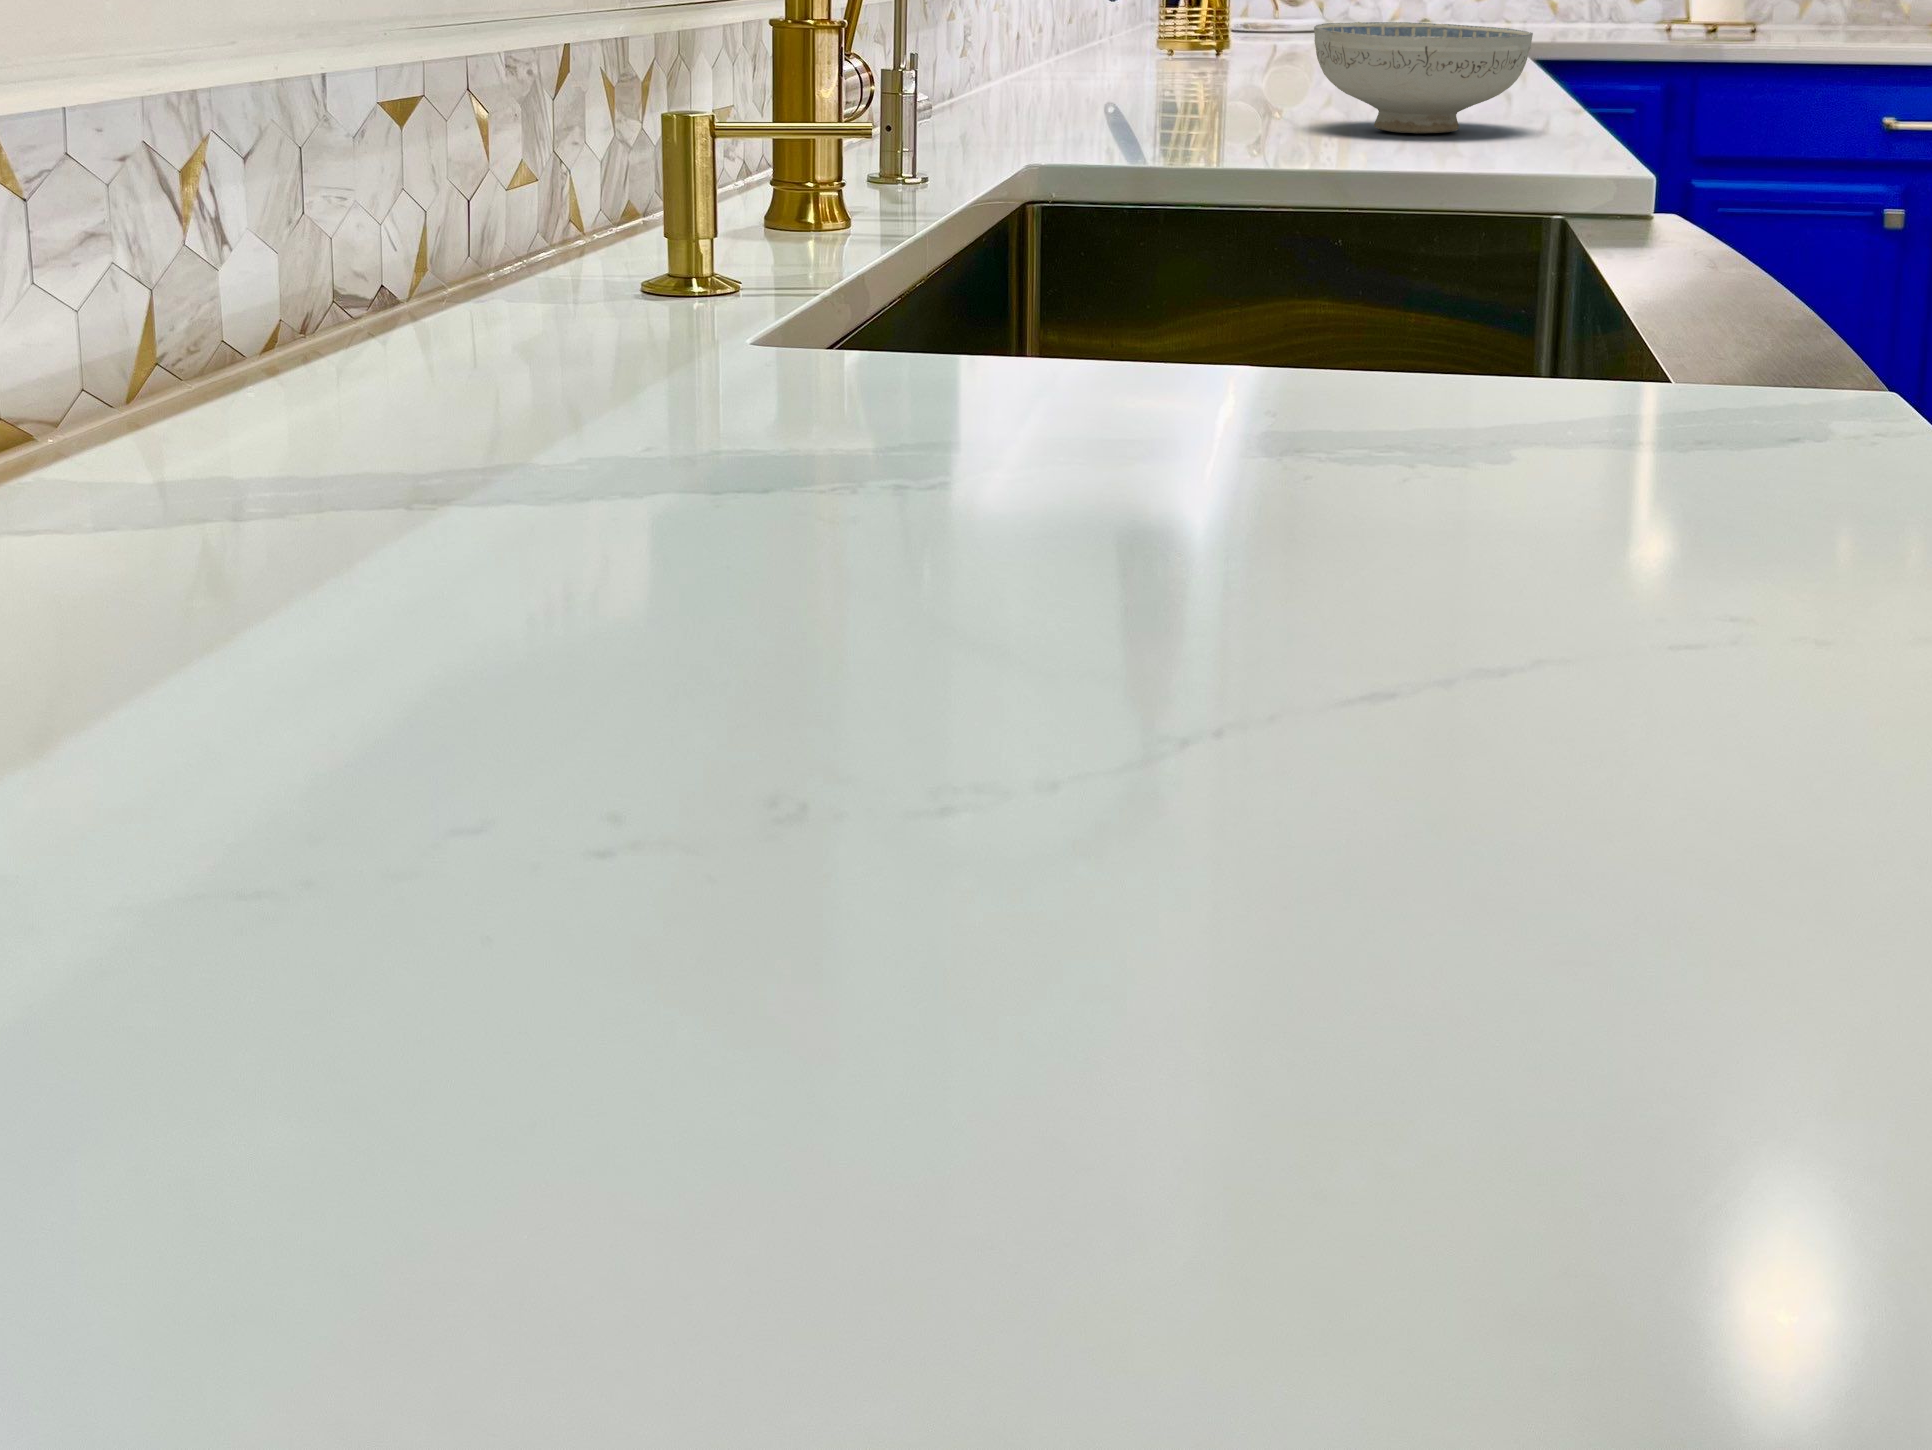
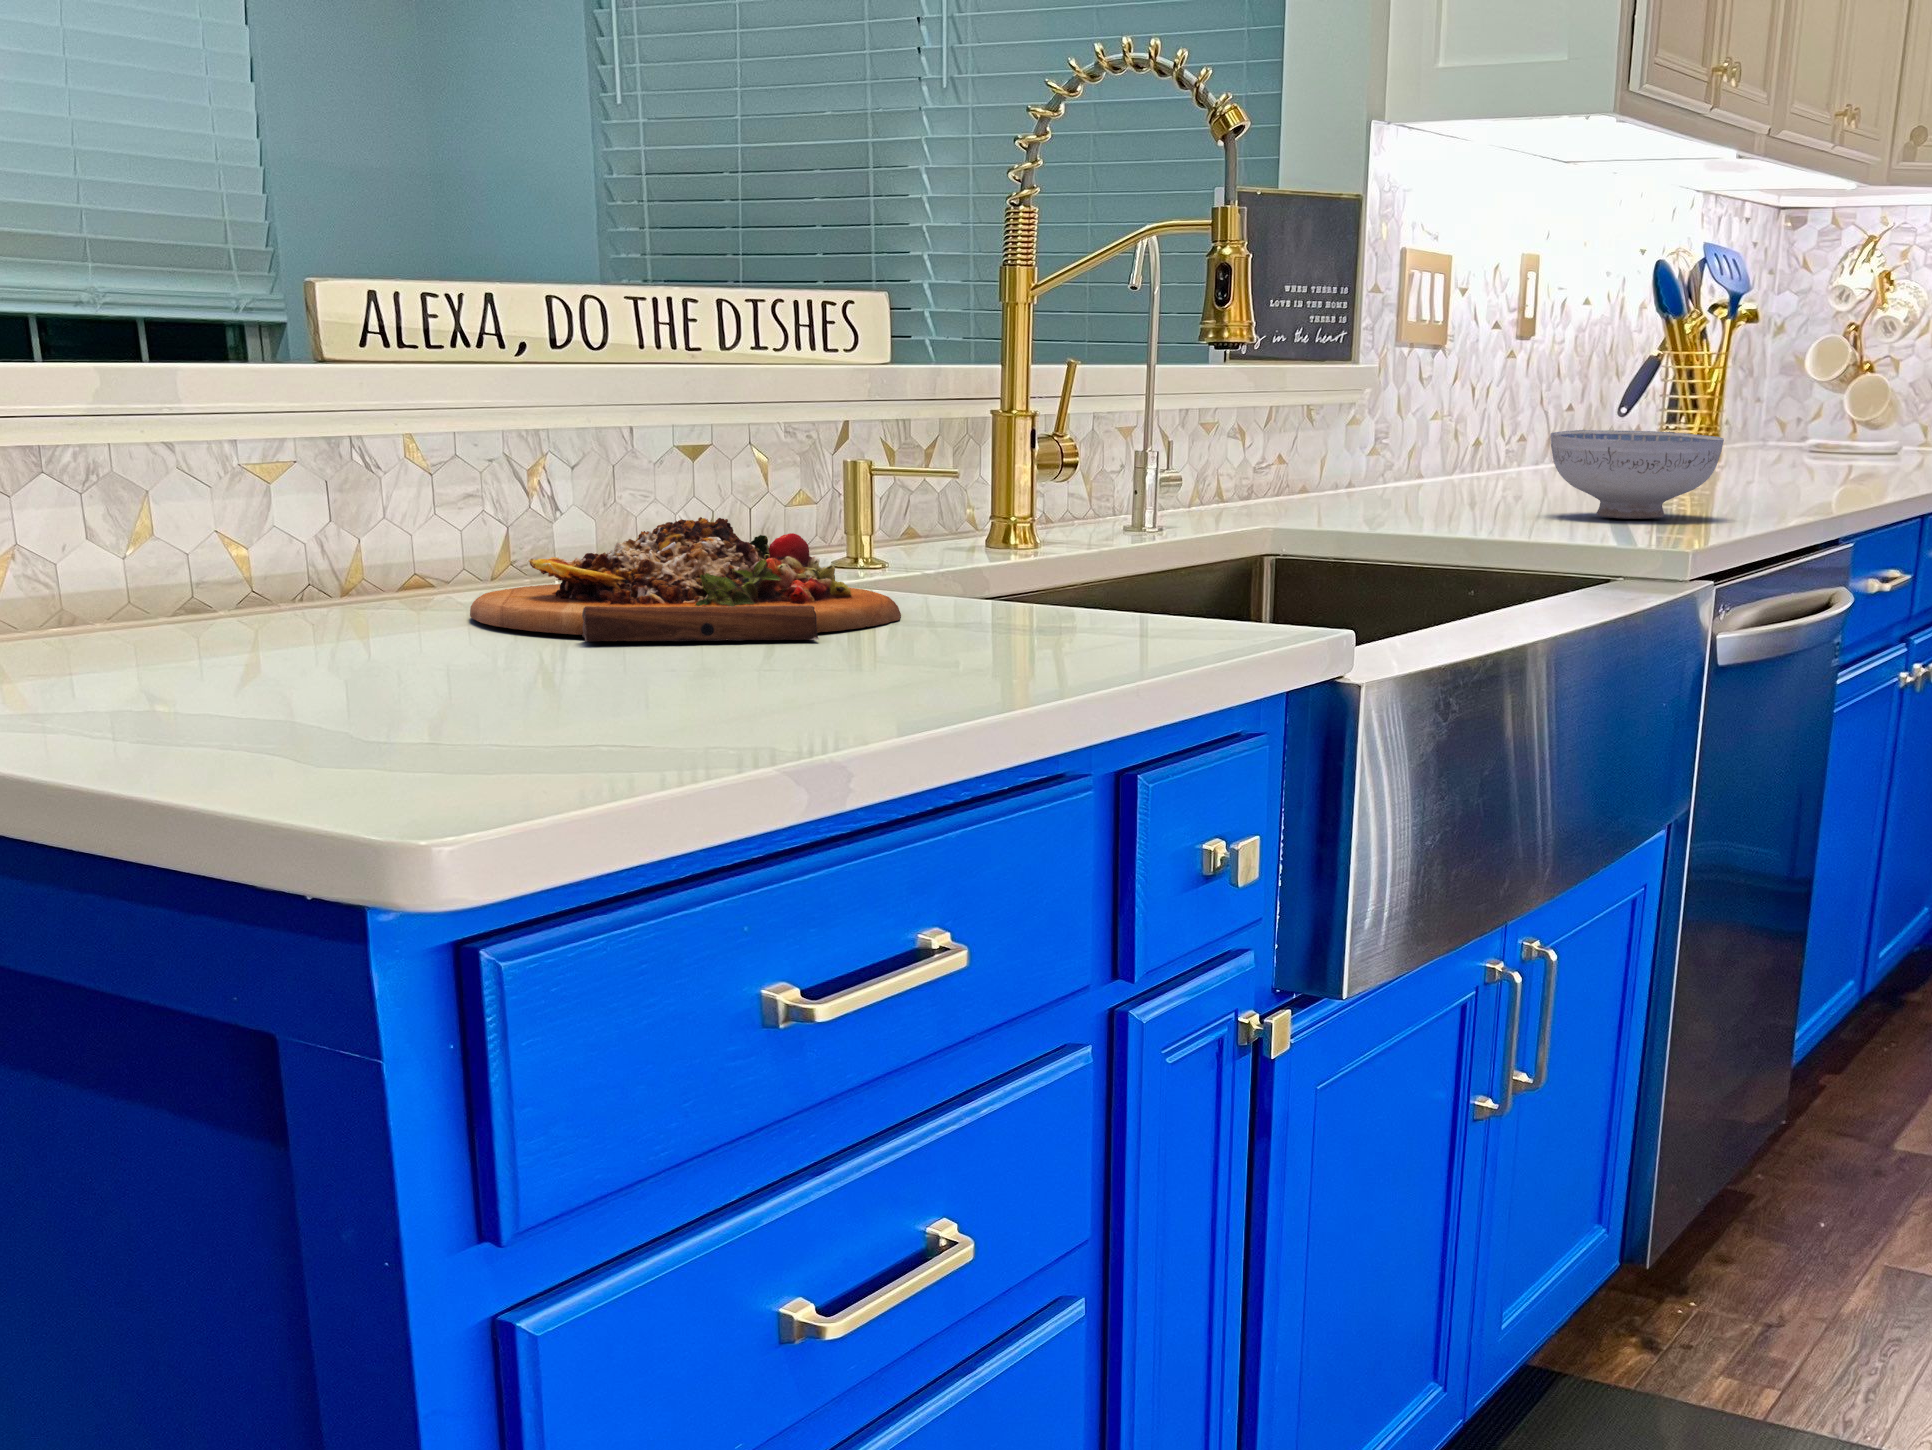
cutting board: none [196,352,1427,904] -> present [470,517,901,641]

